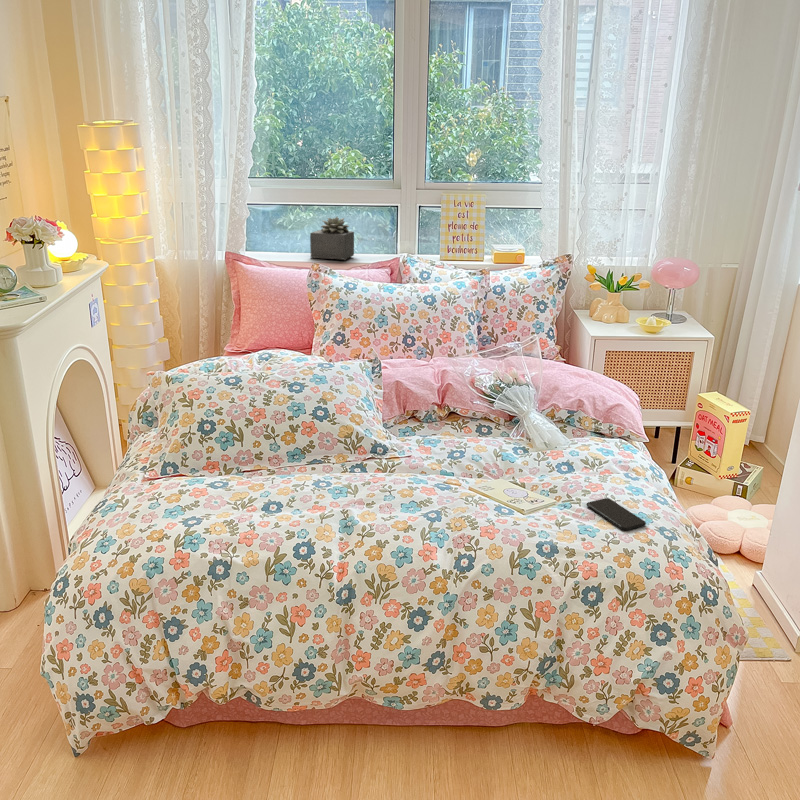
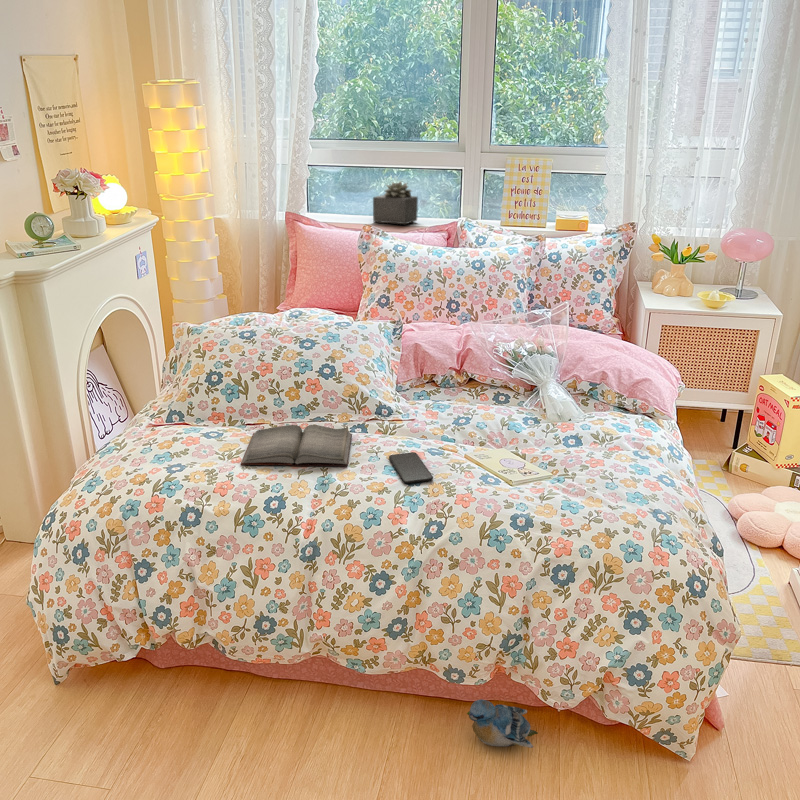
hardback book: none [256,468,364,513] -> present [241,425,352,466]
smartphone: present [587,498,646,530] -> present [389,452,433,484]
plush toy: none [507,722,572,766] -> present [467,699,538,748]

